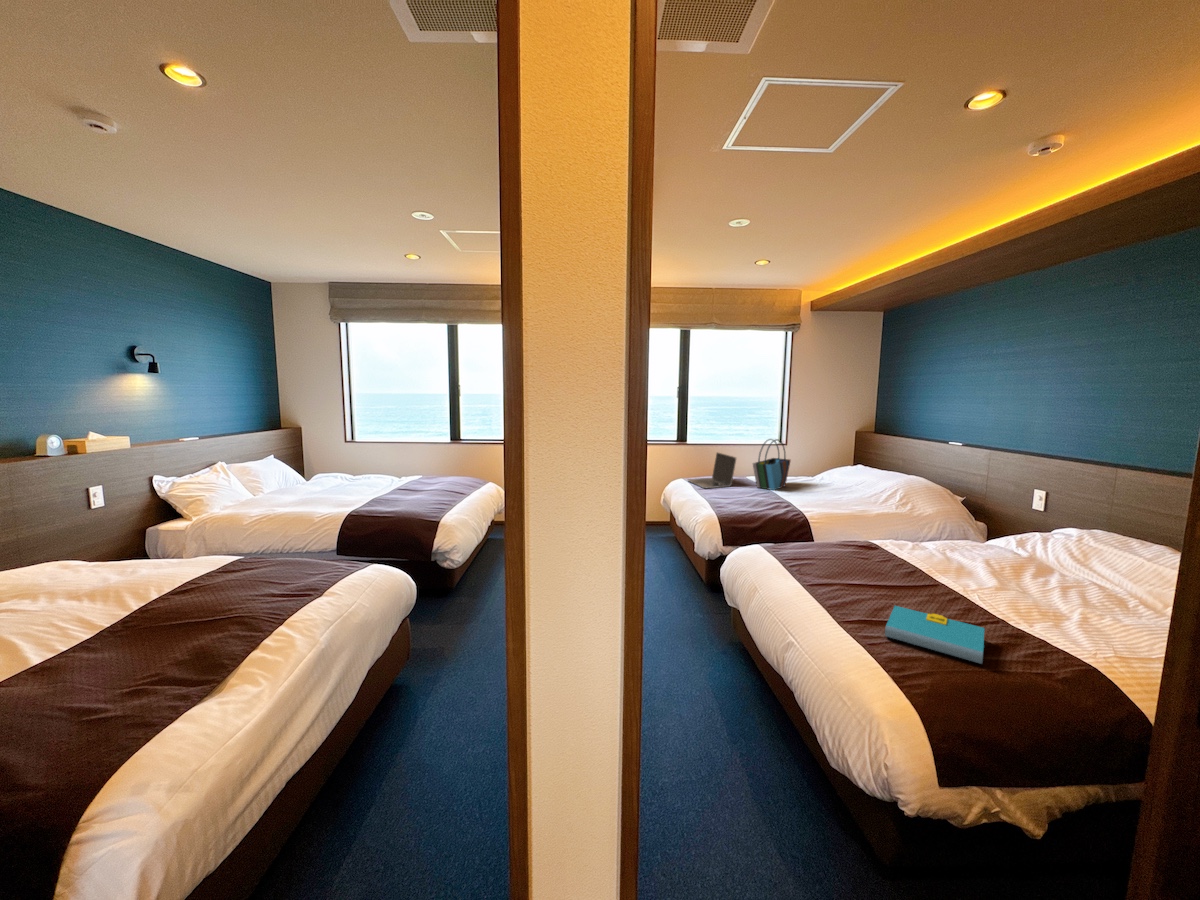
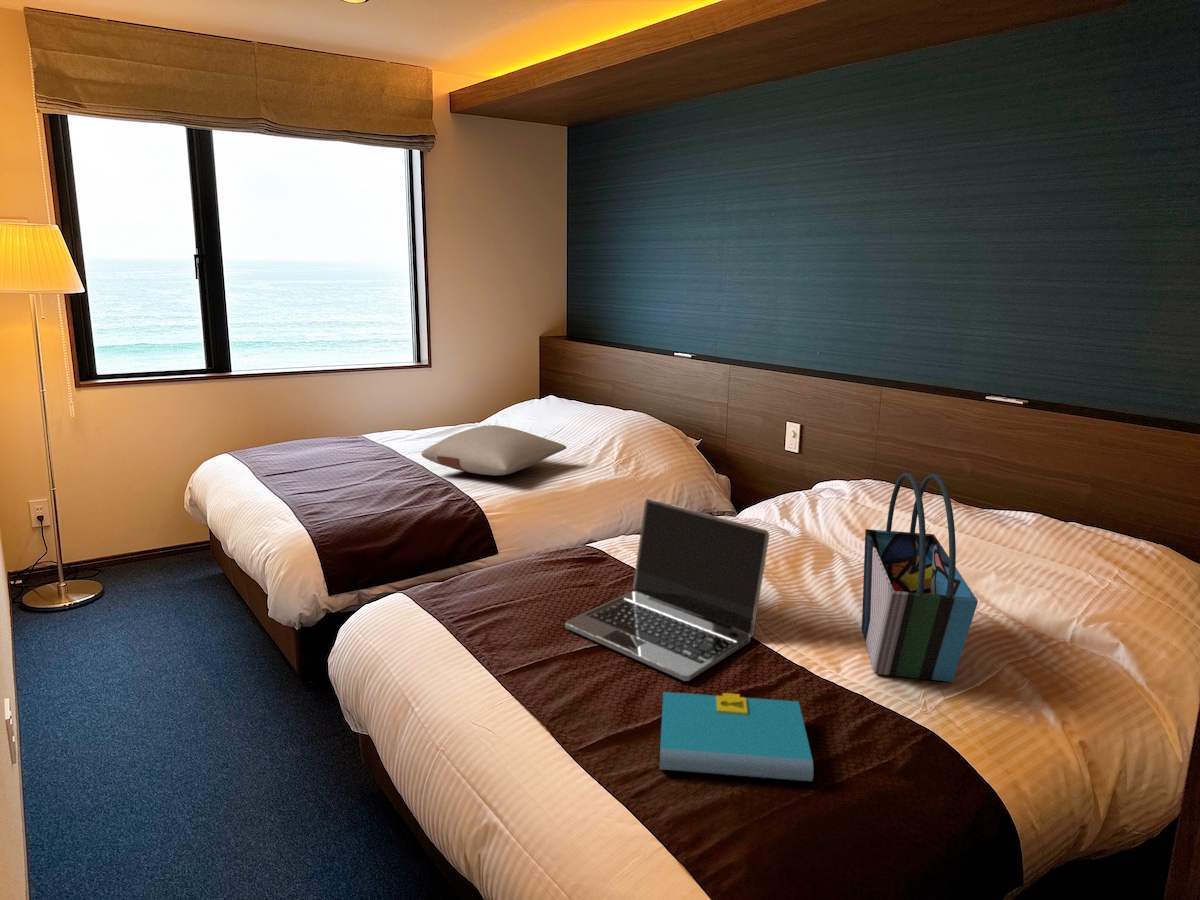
tote bag: present [753,439,790,490] -> present [862,472,978,682]
laptop: present [688,453,736,488] -> present [565,499,769,681]
pillow: none [776,476,863,502] -> present [421,425,566,475]

